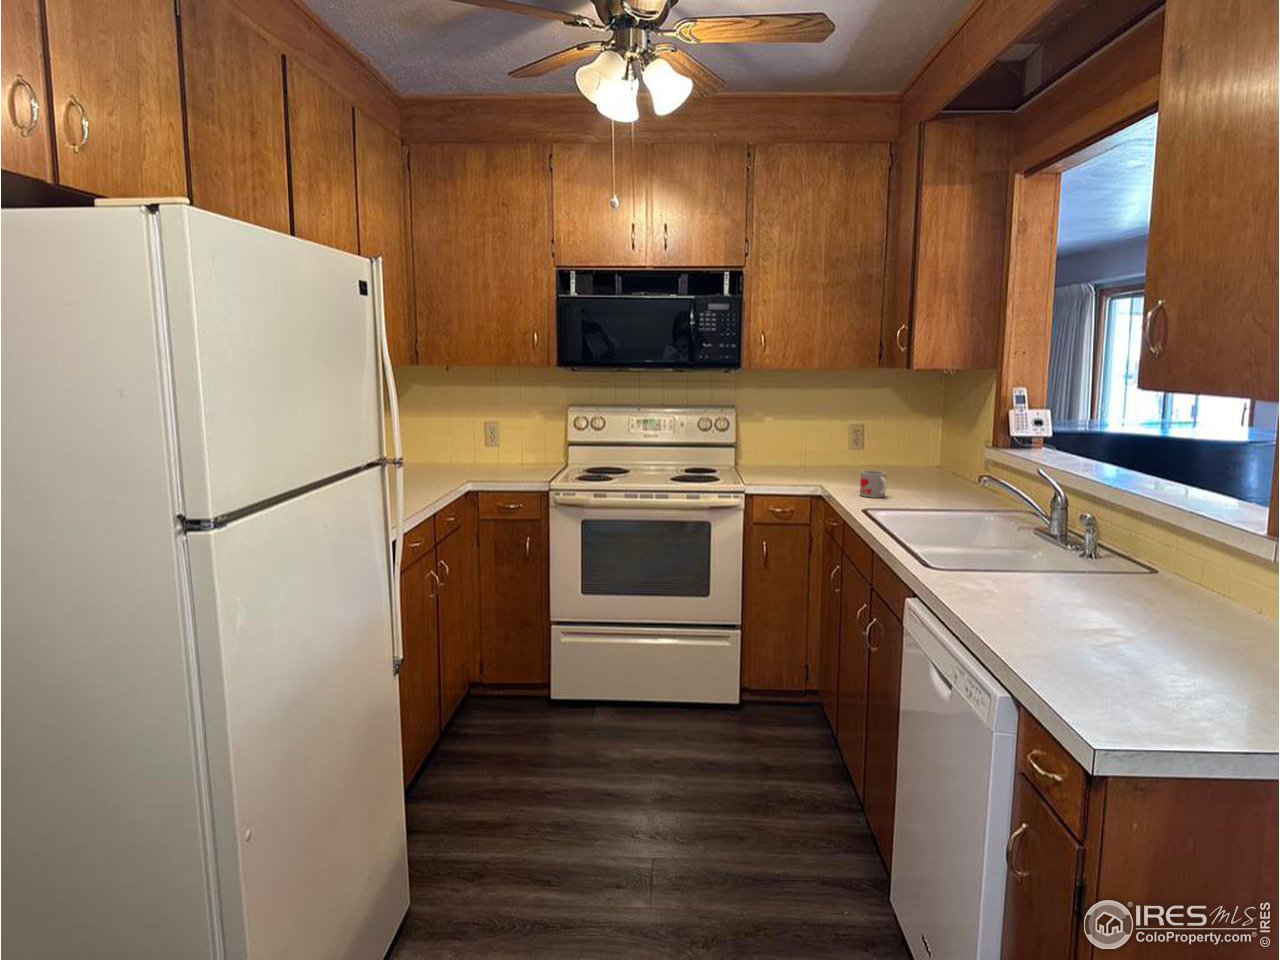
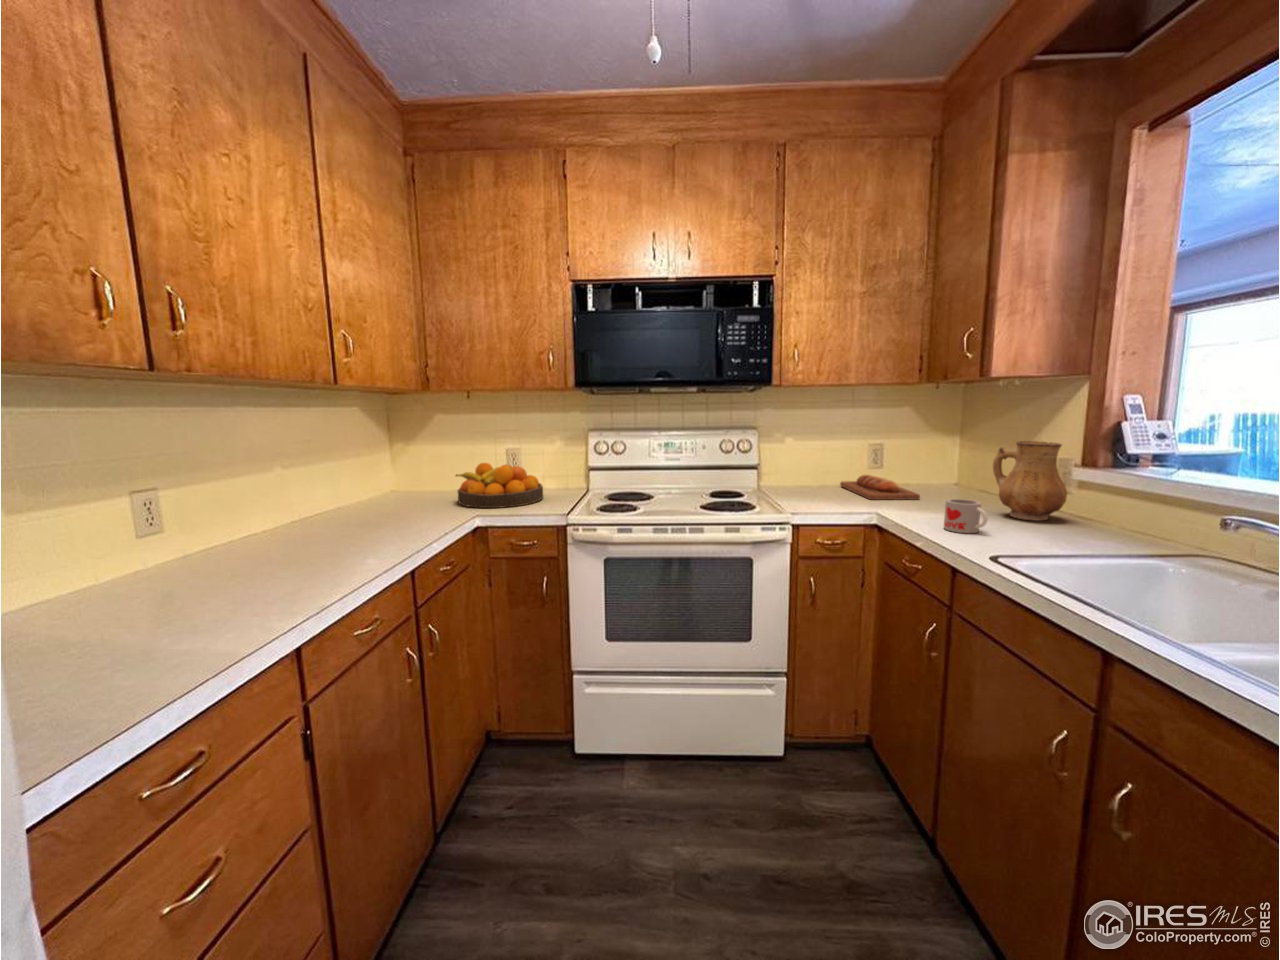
ceramic pitcher: none [919,424,970,492] -> present [993,441,1067,521]
fruit bowl: none [444,434,526,475] -> present [456,463,543,508]
bread loaf: none [815,454,874,477] -> present [840,475,920,500]

